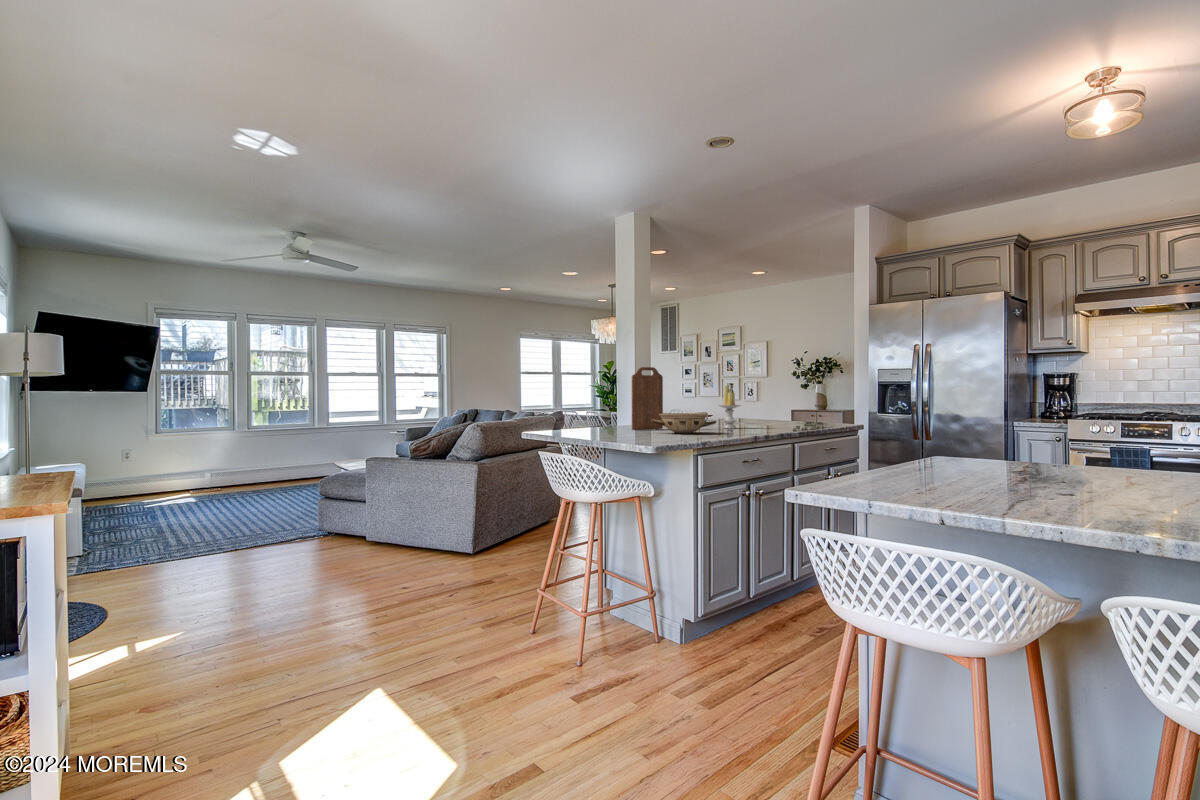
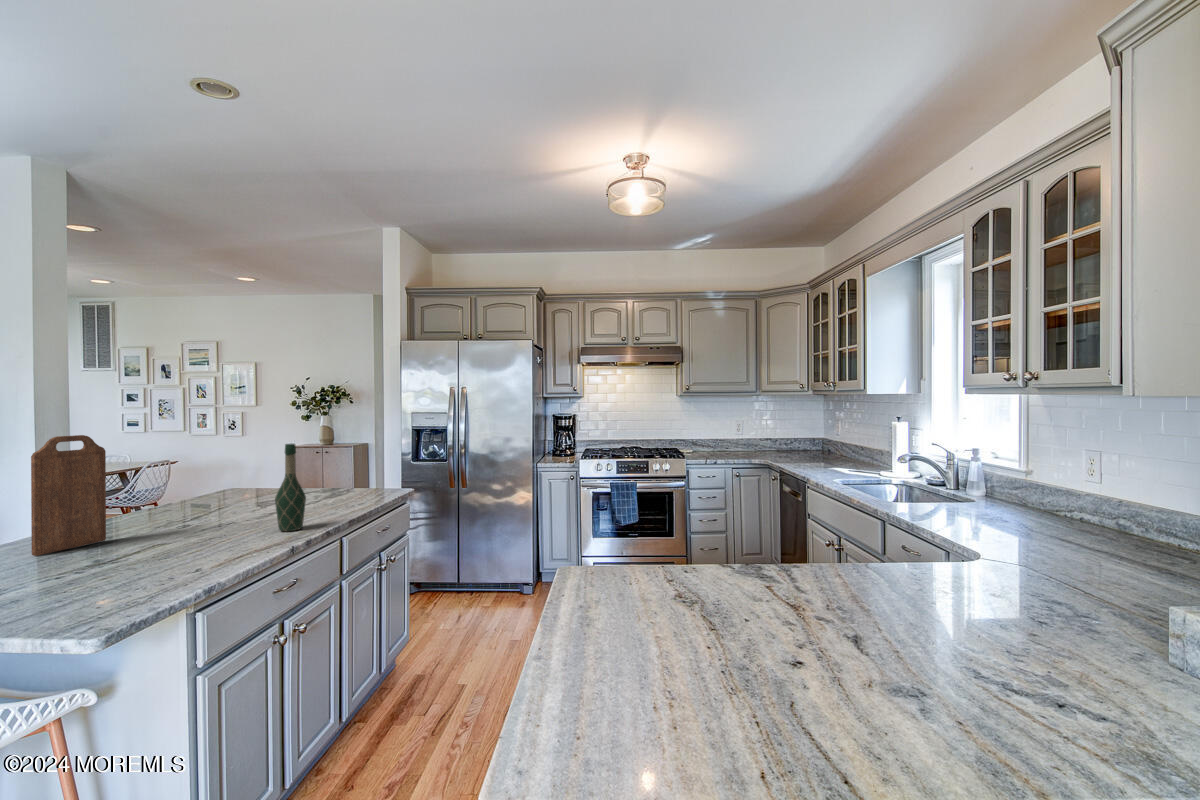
wine bottle: none [748,374,767,432] -> present [275,444,306,531]
candle: present [719,386,740,429] -> none [216,455,254,521]
ceramic bowl: present [651,413,716,434] -> none [83,516,224,563]

